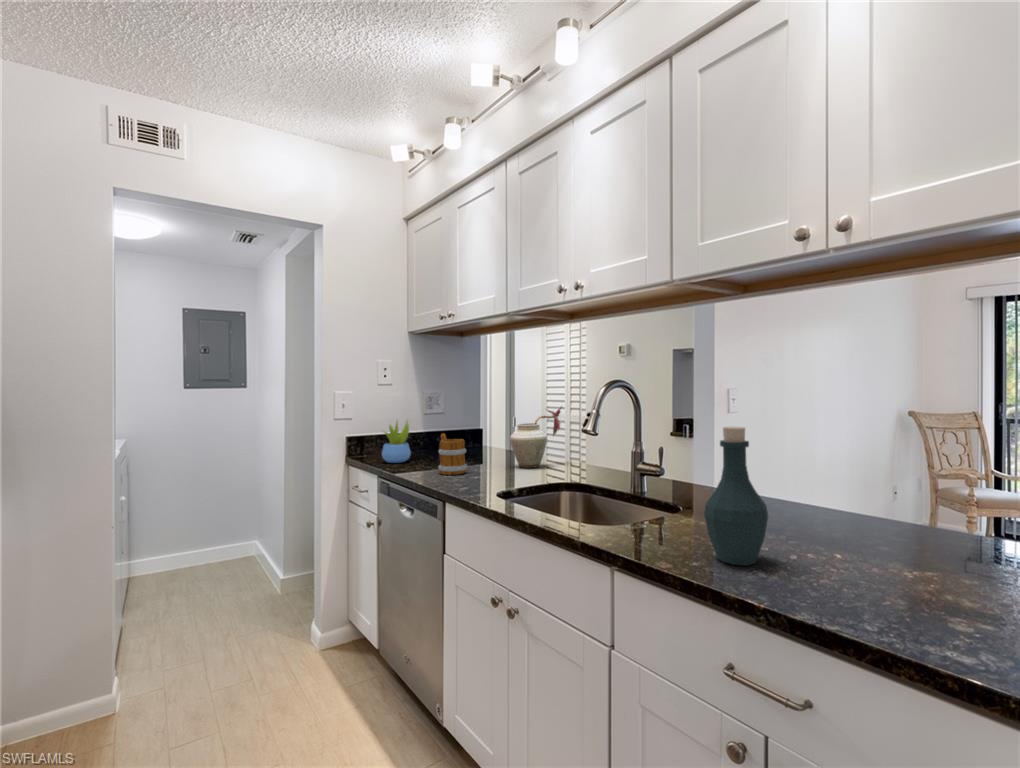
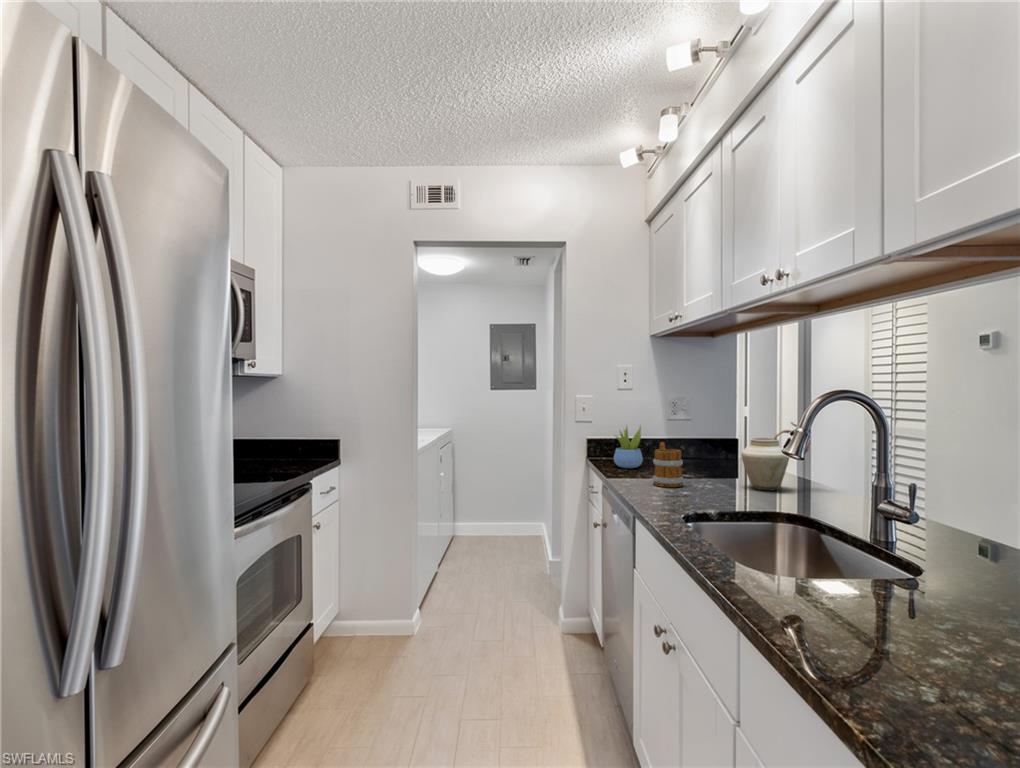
bottle: present [704,427,768,565] -> none [840,466,945,671]

